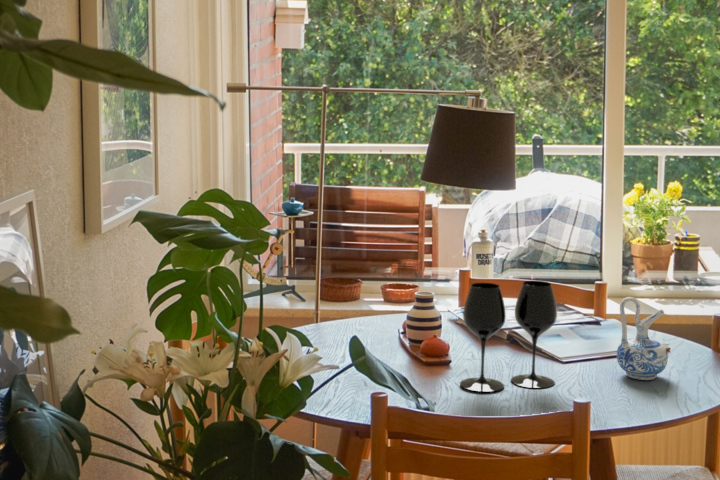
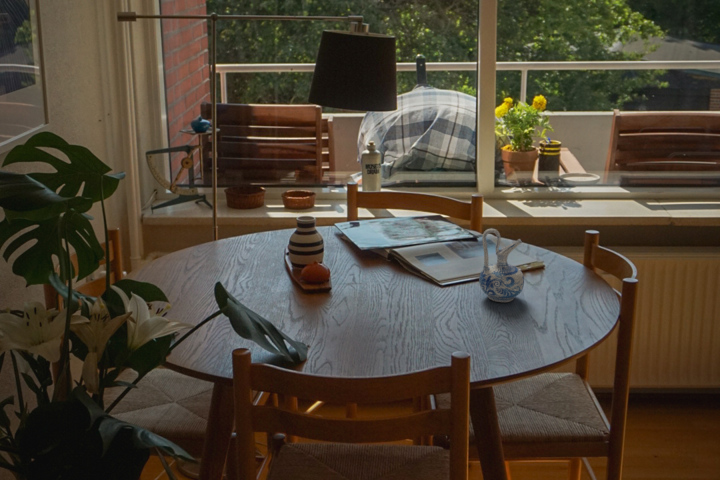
wine glass: present [460,281,557,392] -> none [336,217,424,323]

